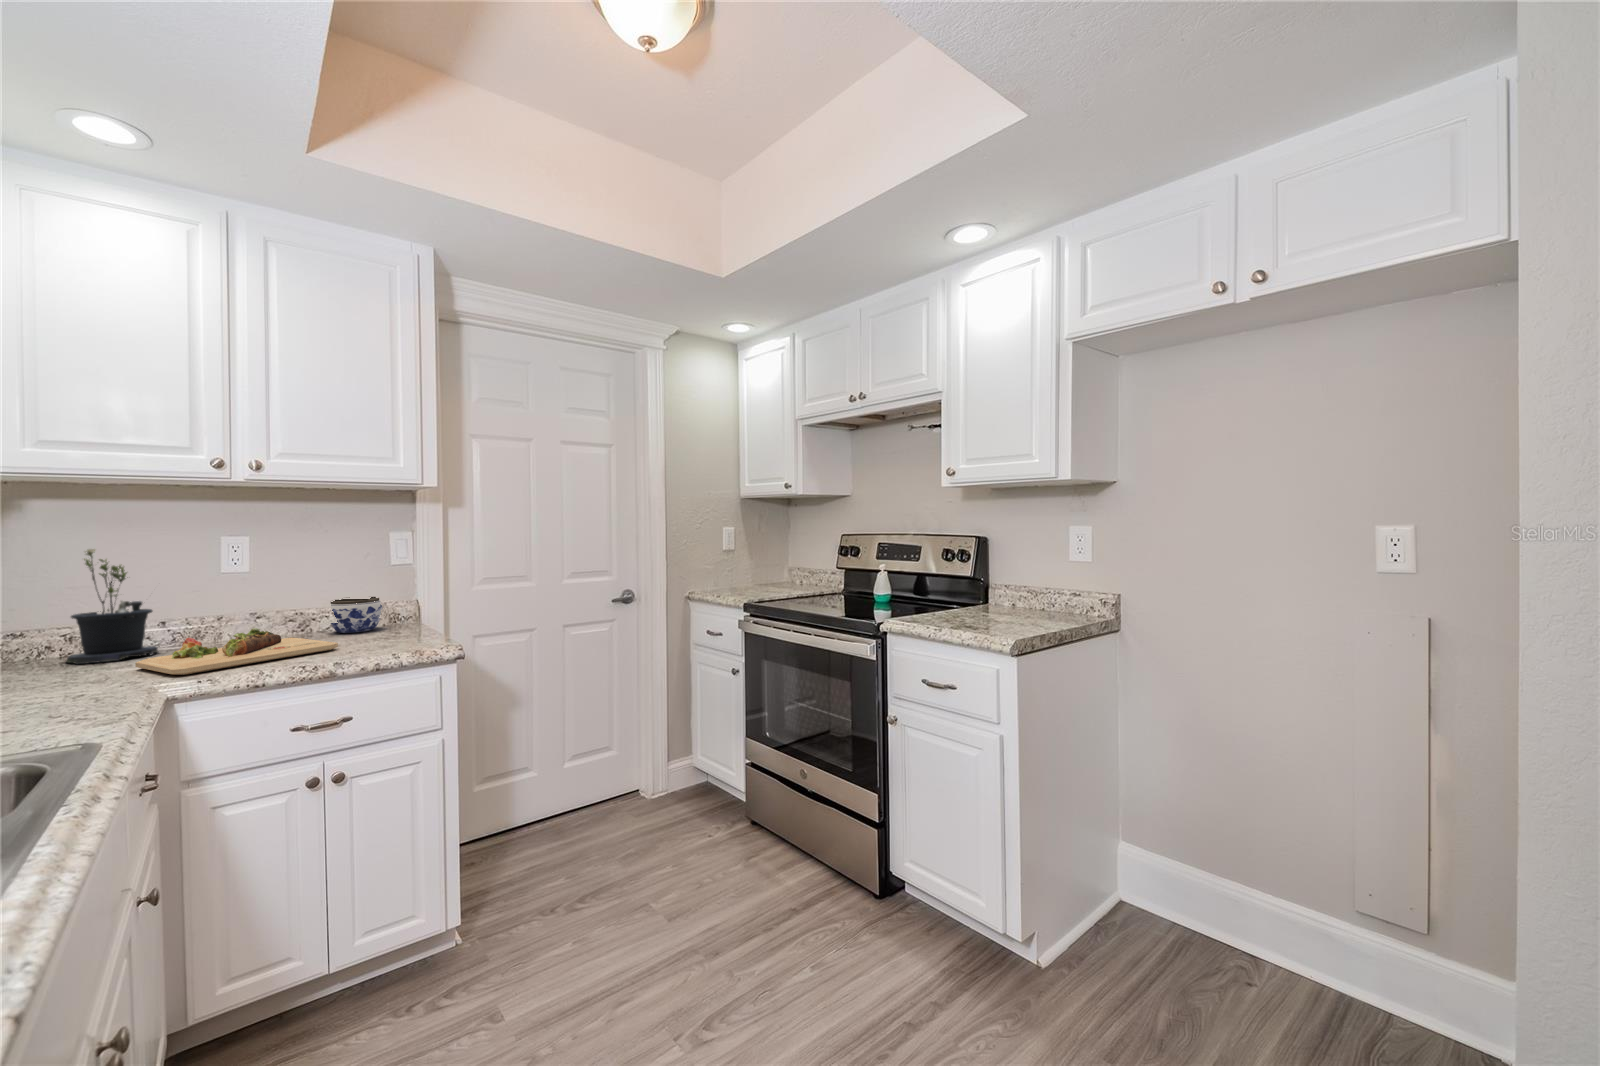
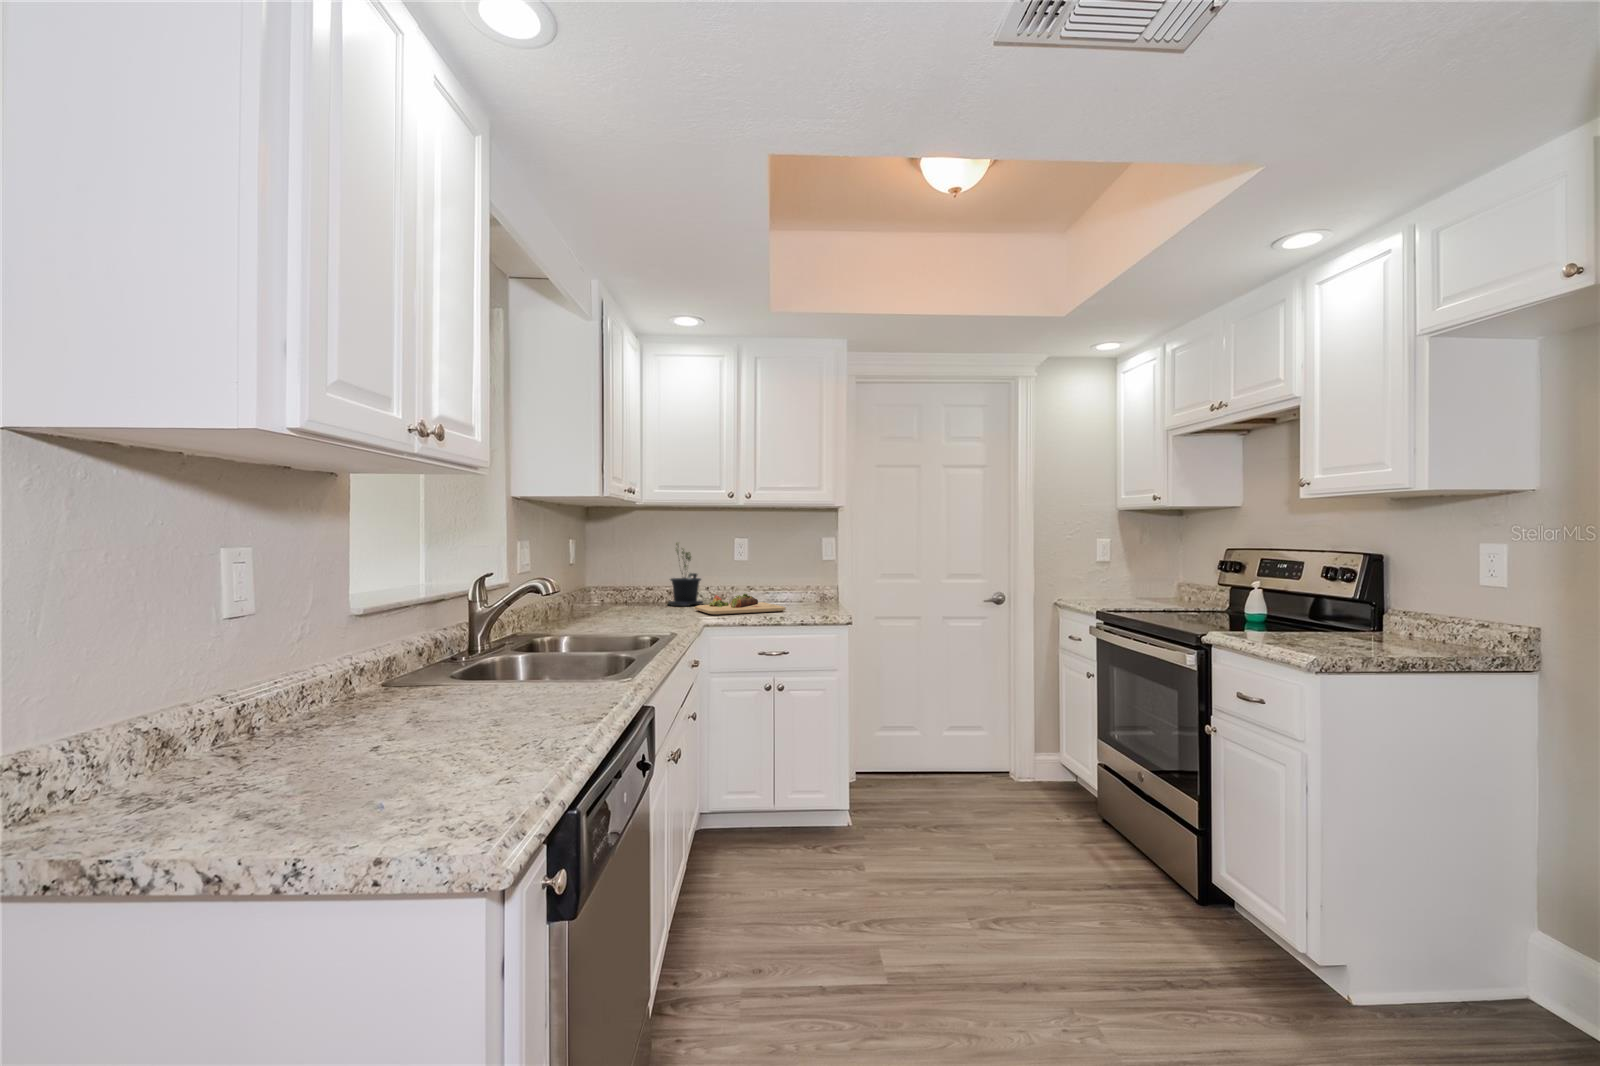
jar: present [330,597,382,633] -> none [784,580,814,604]

